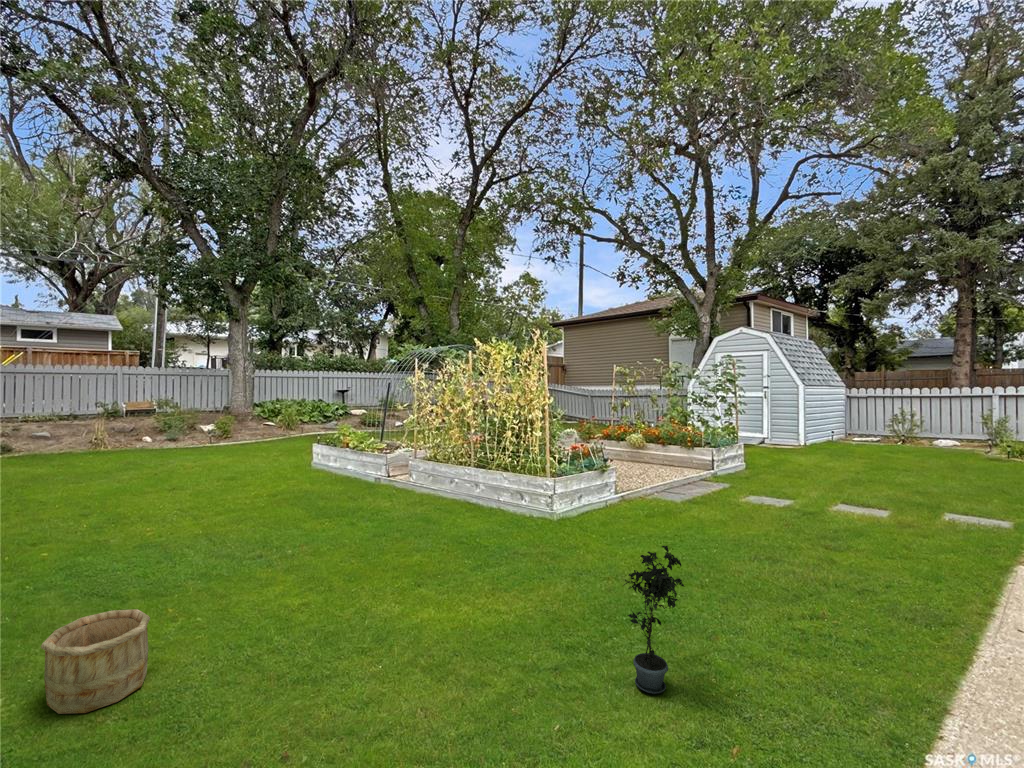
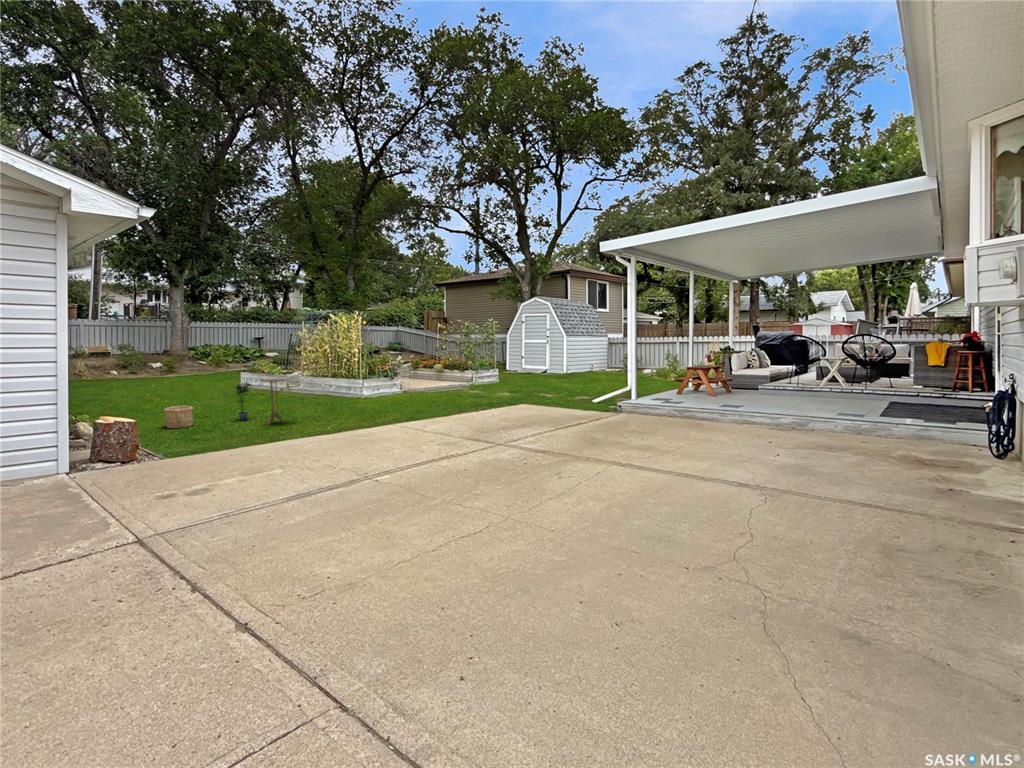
side table: none [364,520,445,698] -> present [260,378,285,425]
potted plant: present [623,546,685,694] -> present [235,382,251,420]

